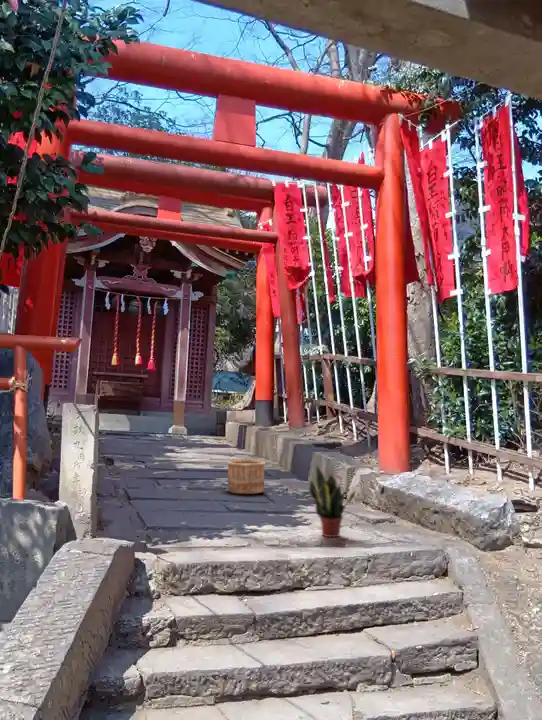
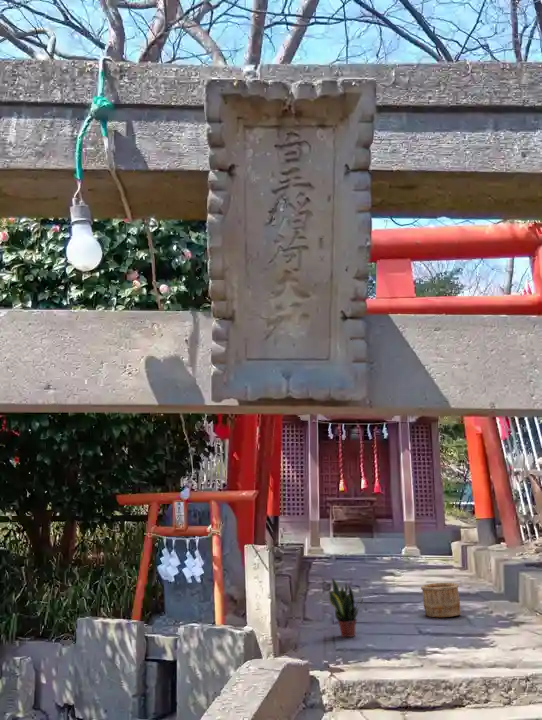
potted plant: present [309,466,355,537] -> present [329,579,363,637]

